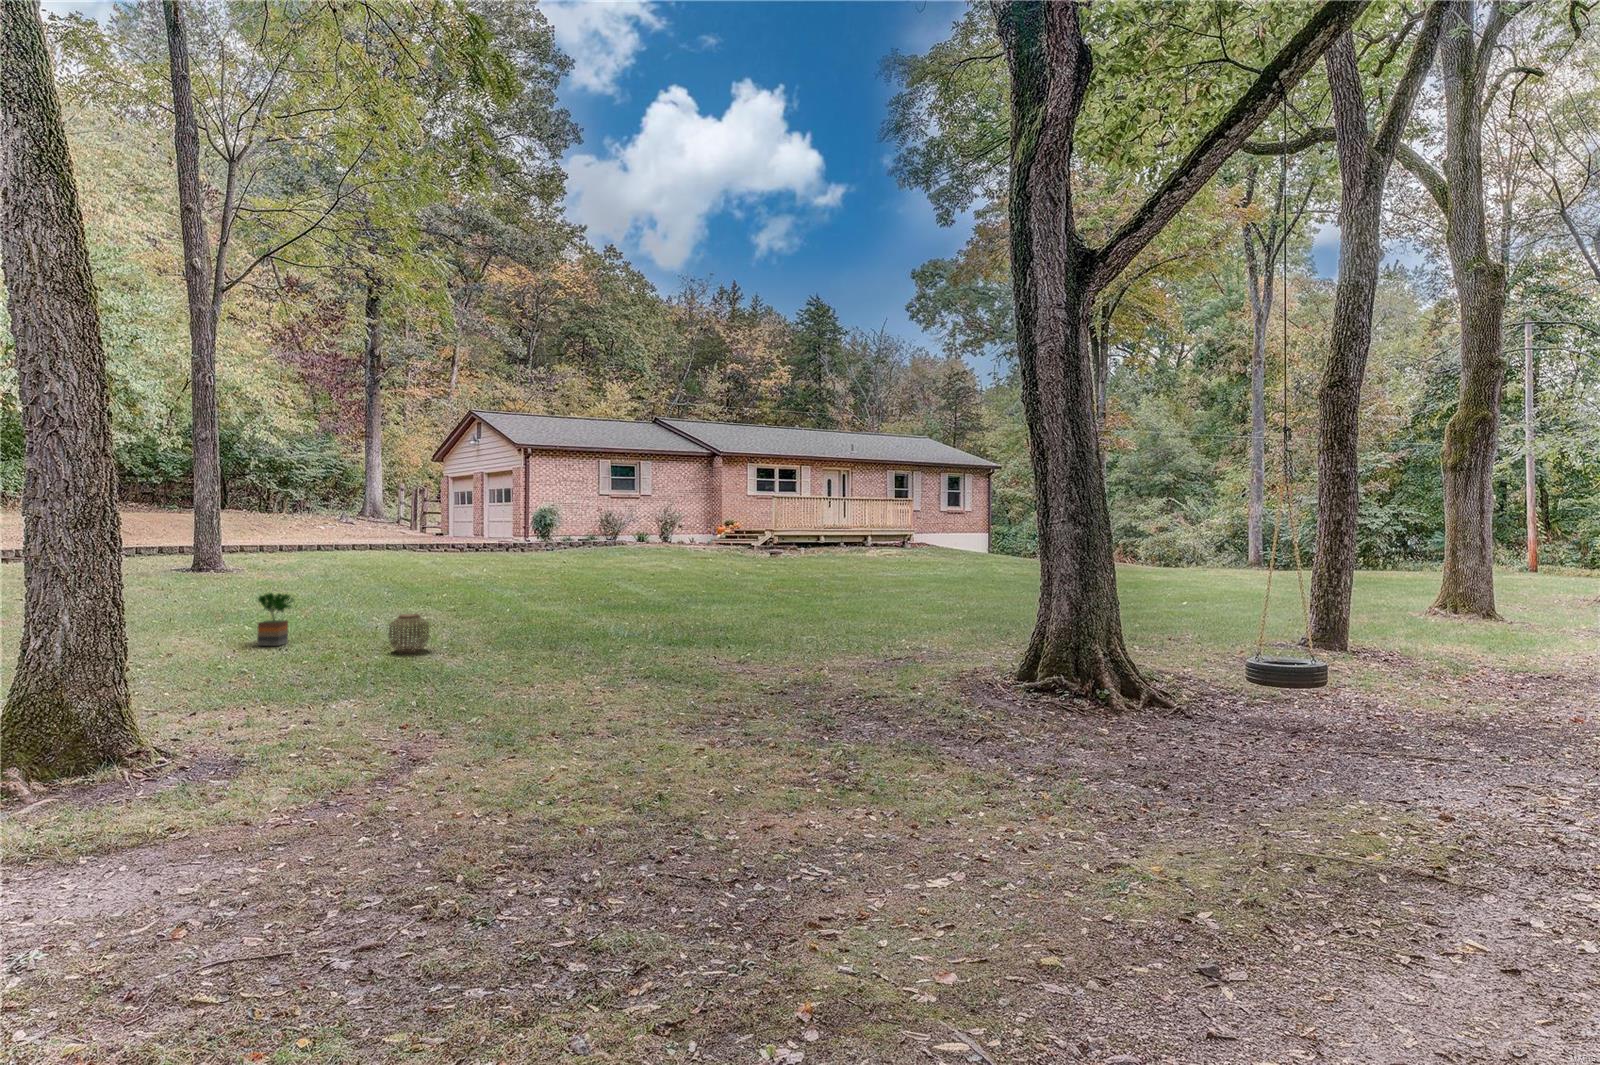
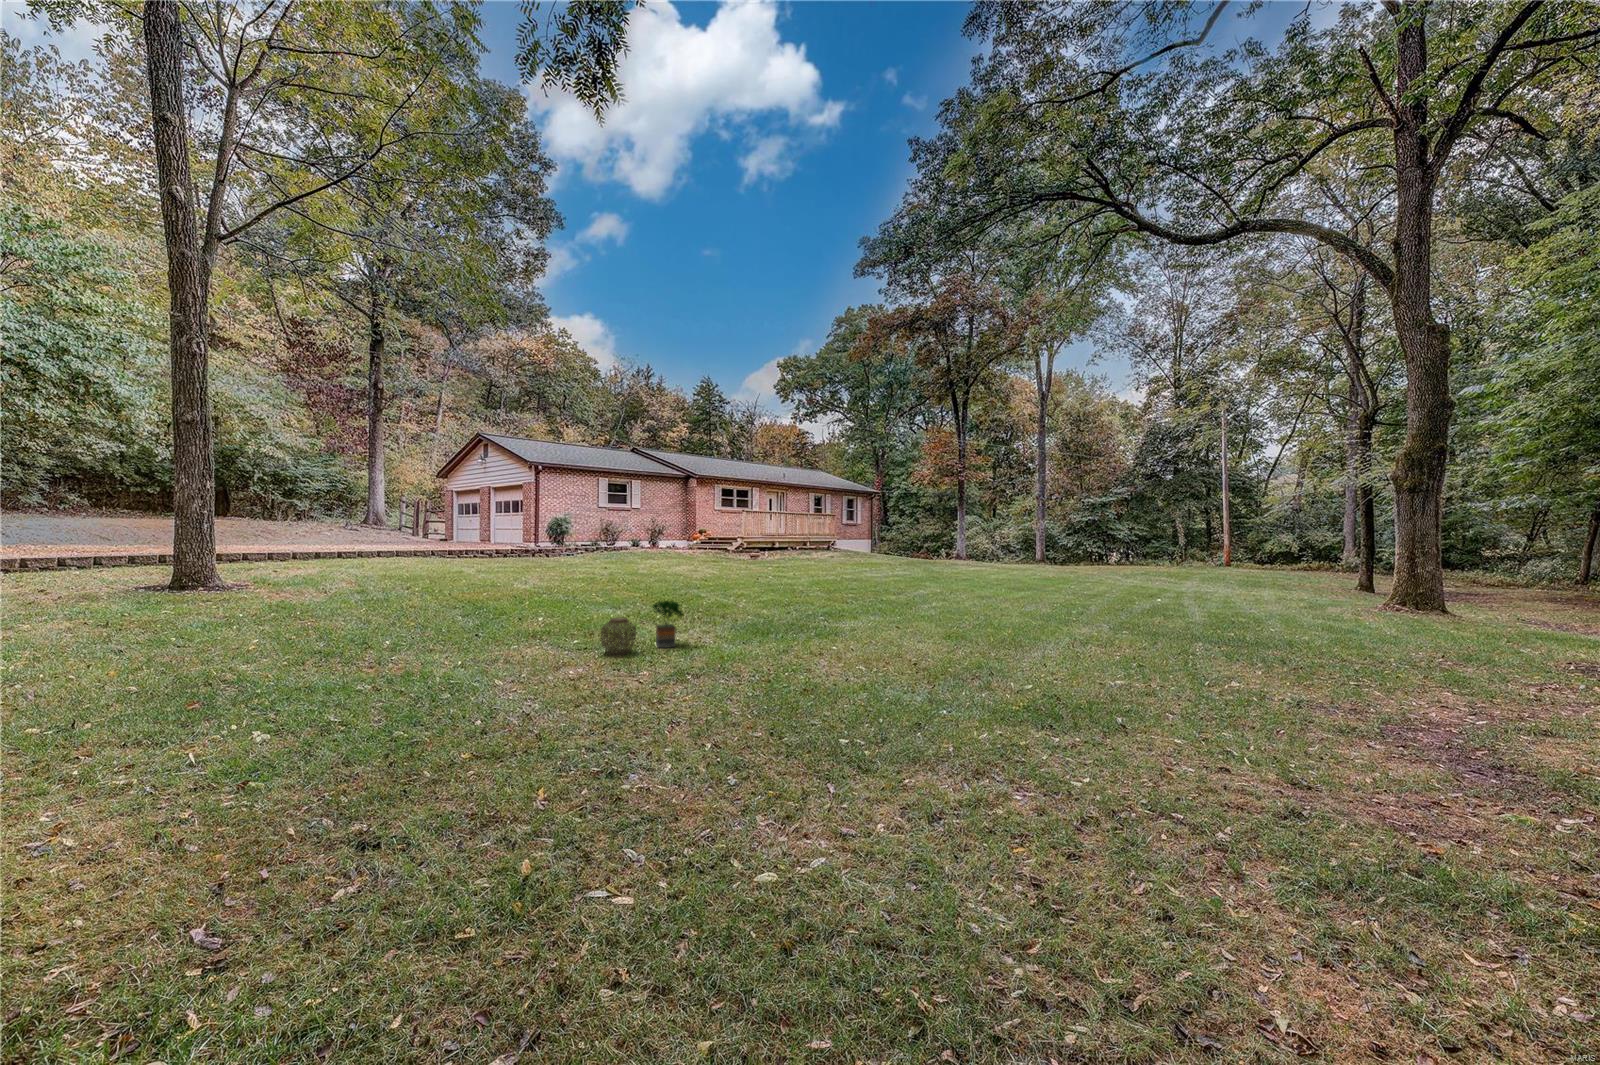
potted tree: present [257,593,294,646] -> present [652,601,682,648]

